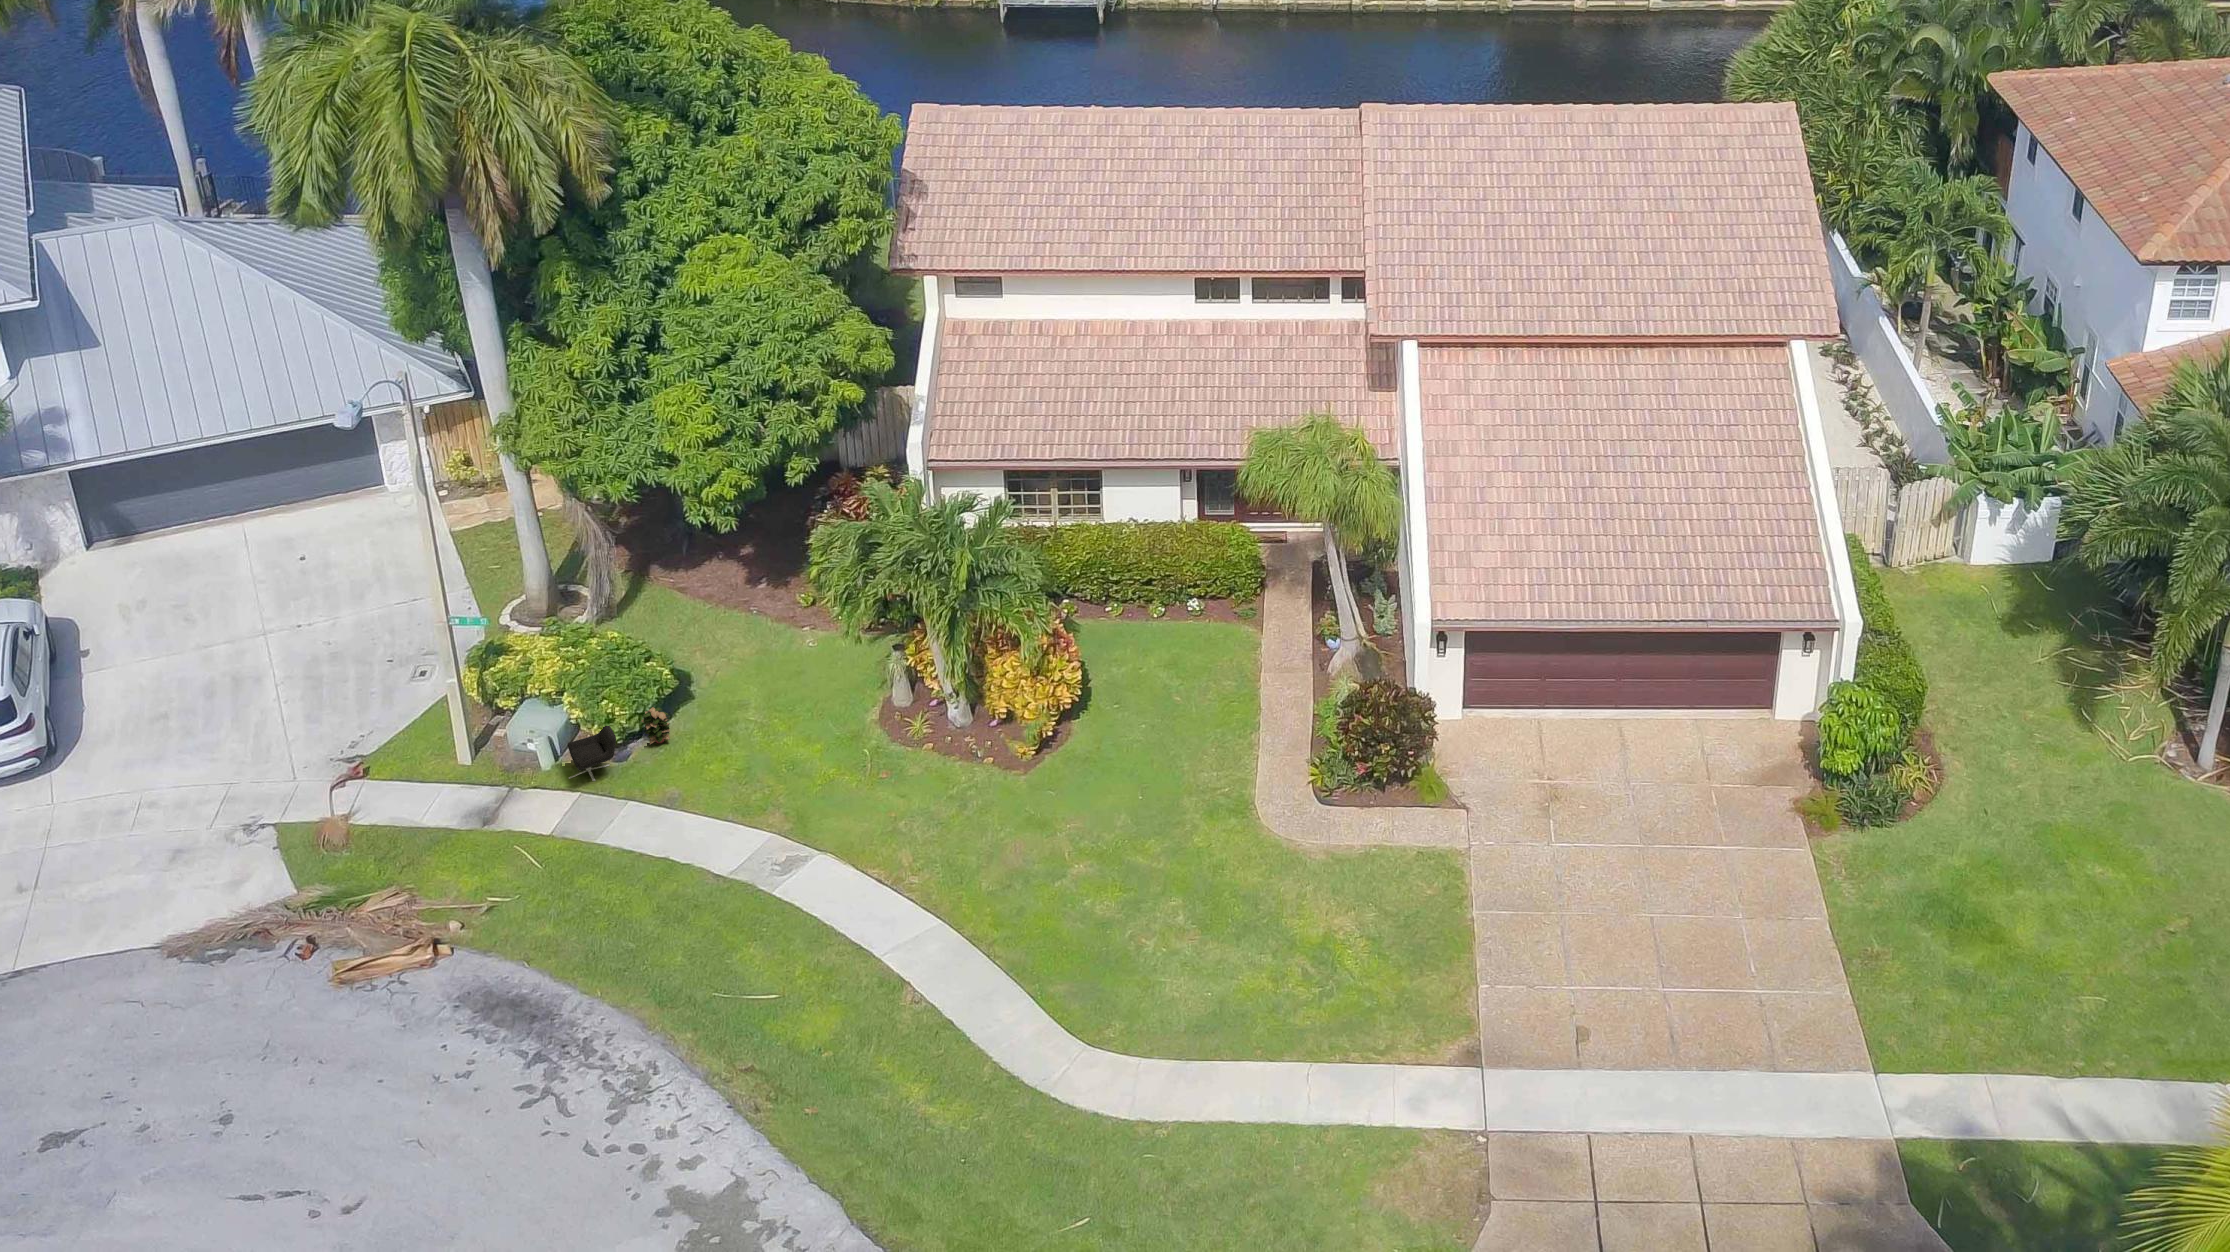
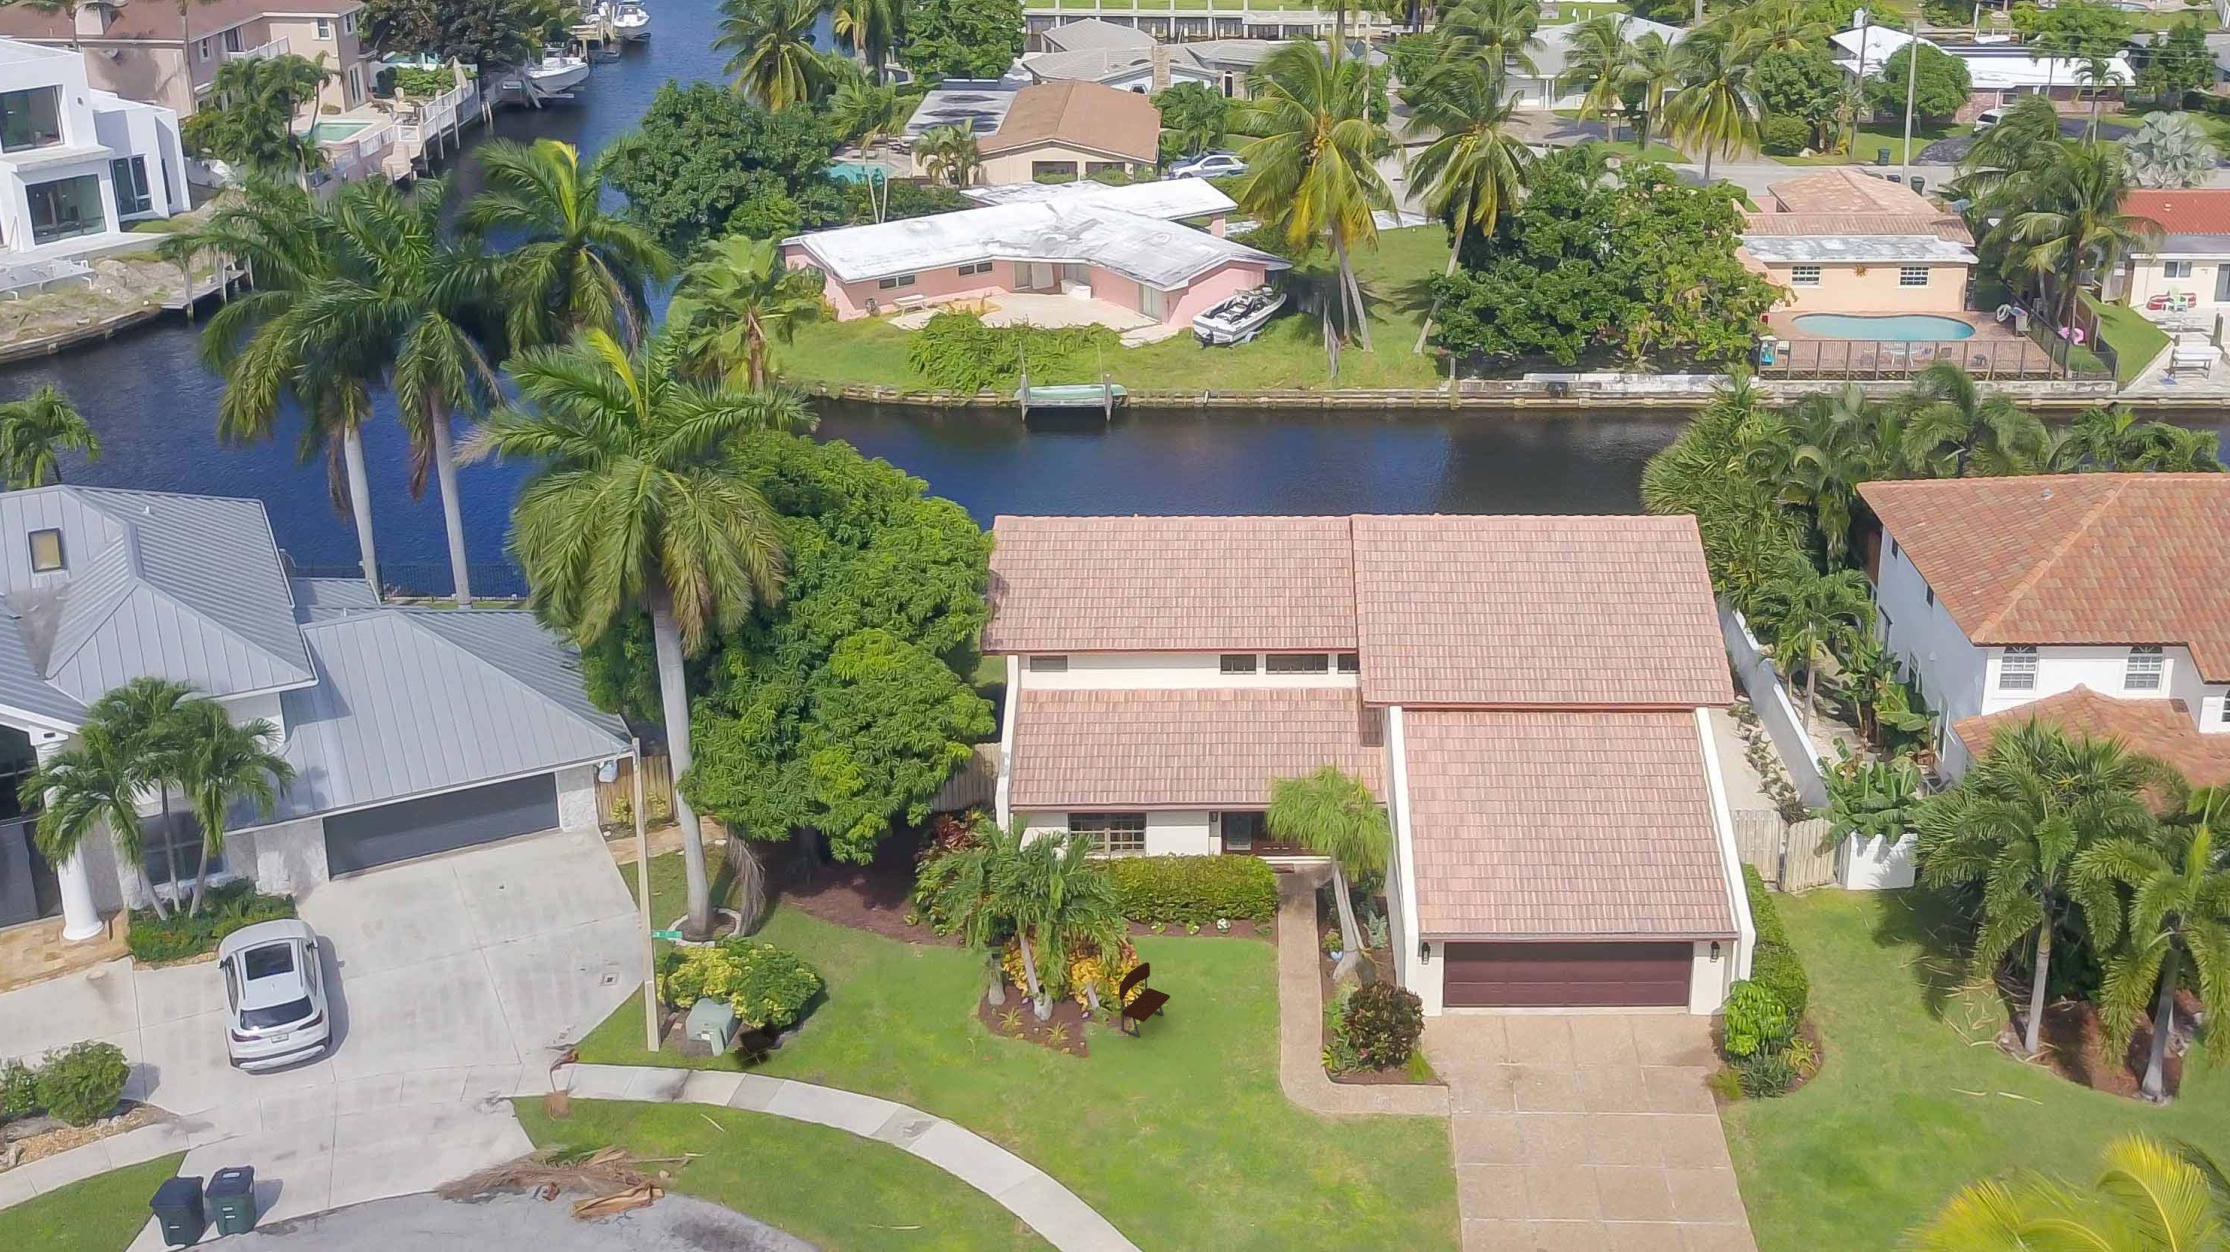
bench: none [1049,655,1117,748] -> present [1119,962,1170,1037]
decorative plant: present [641,707,670,744] -> none [795,1005,817,1035]

